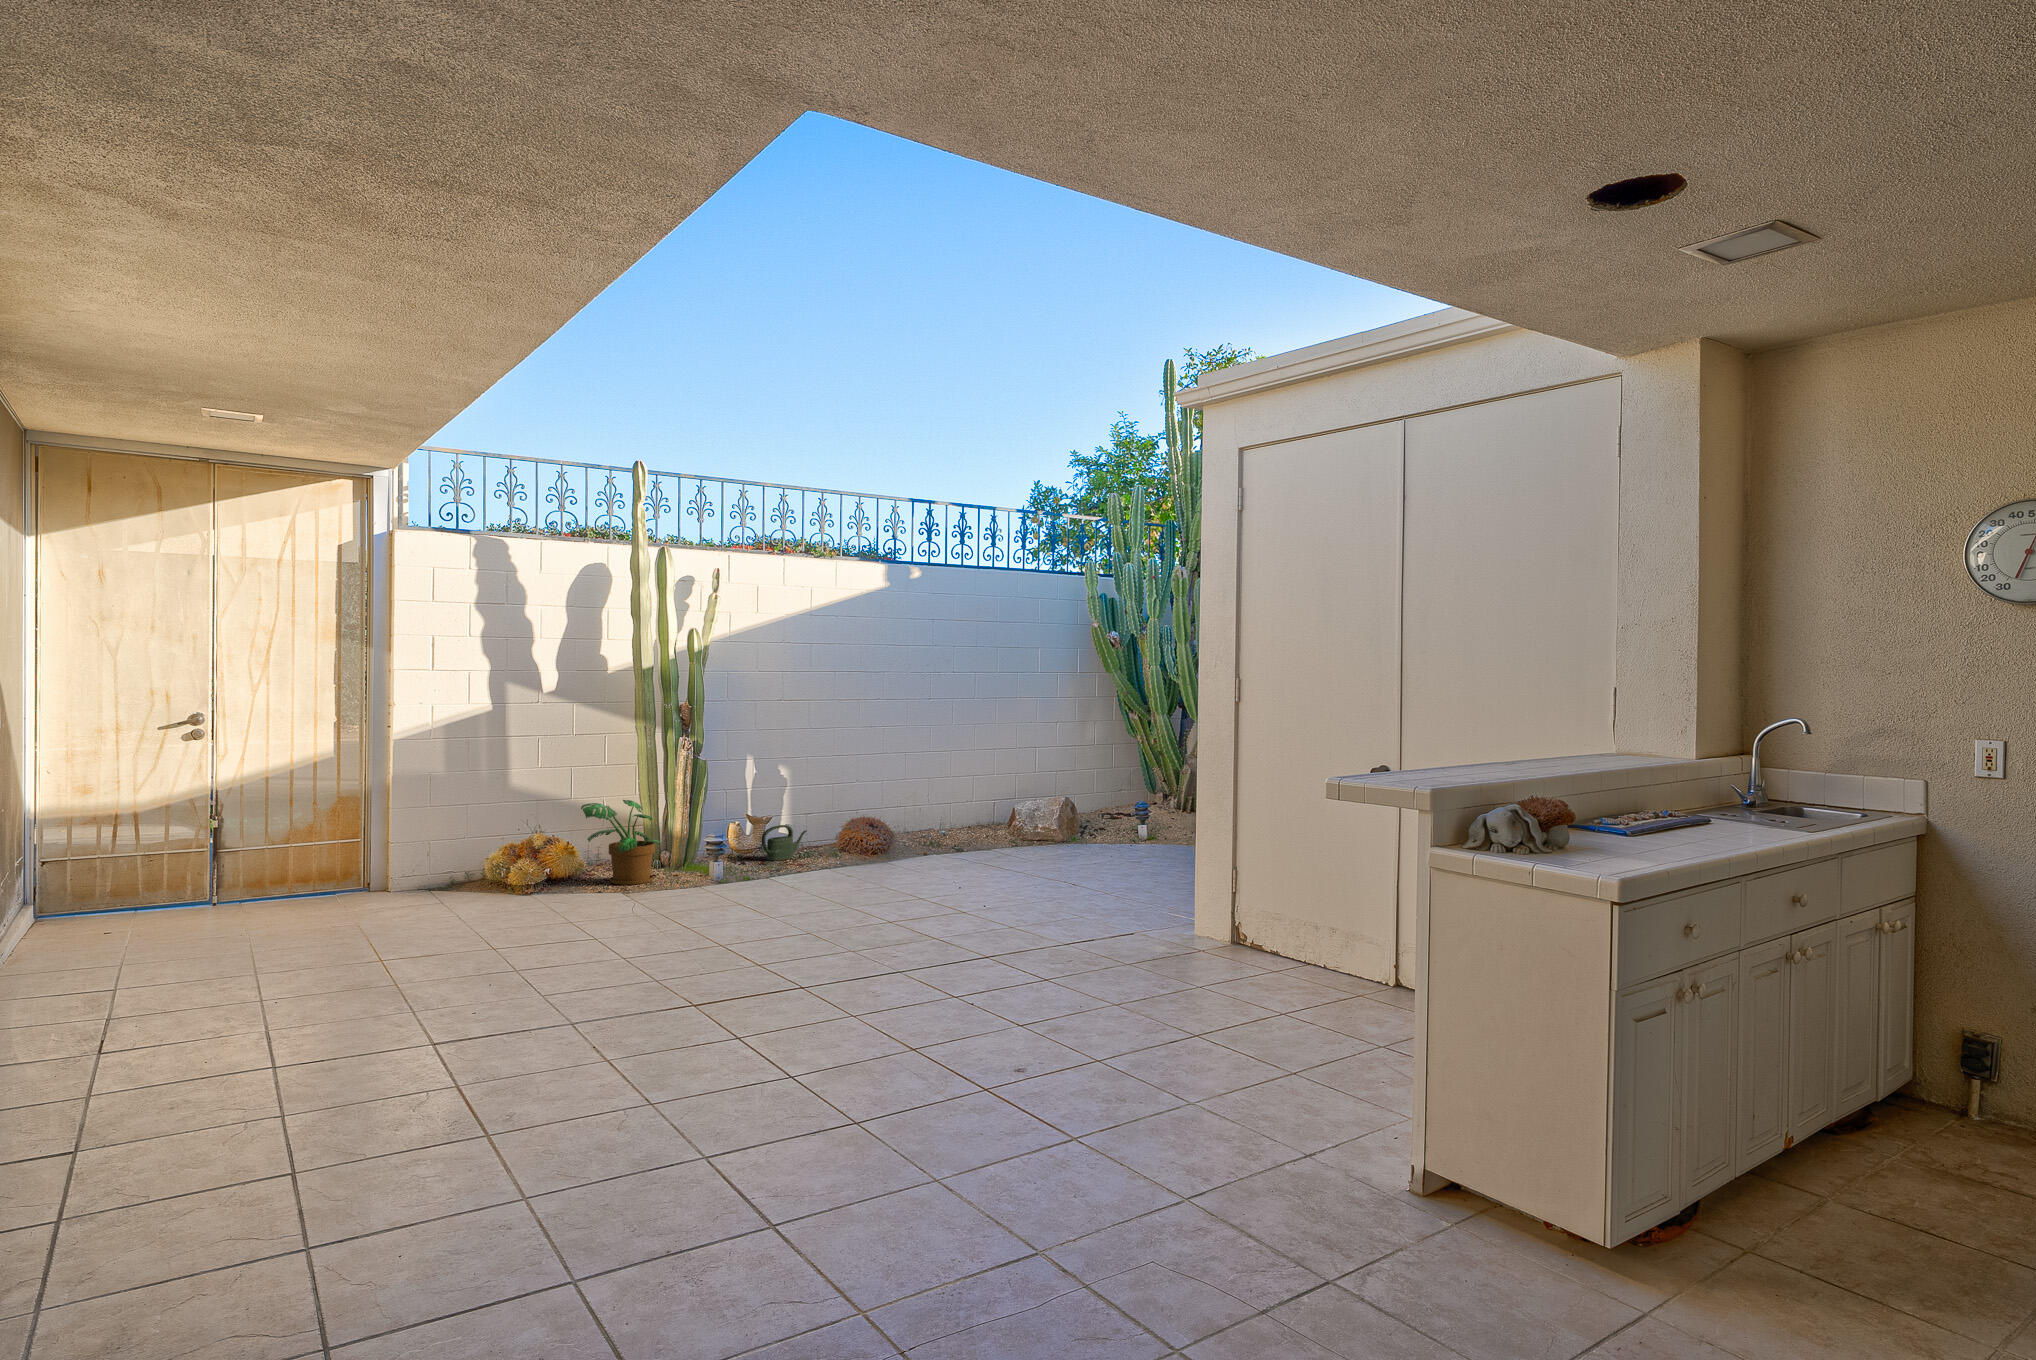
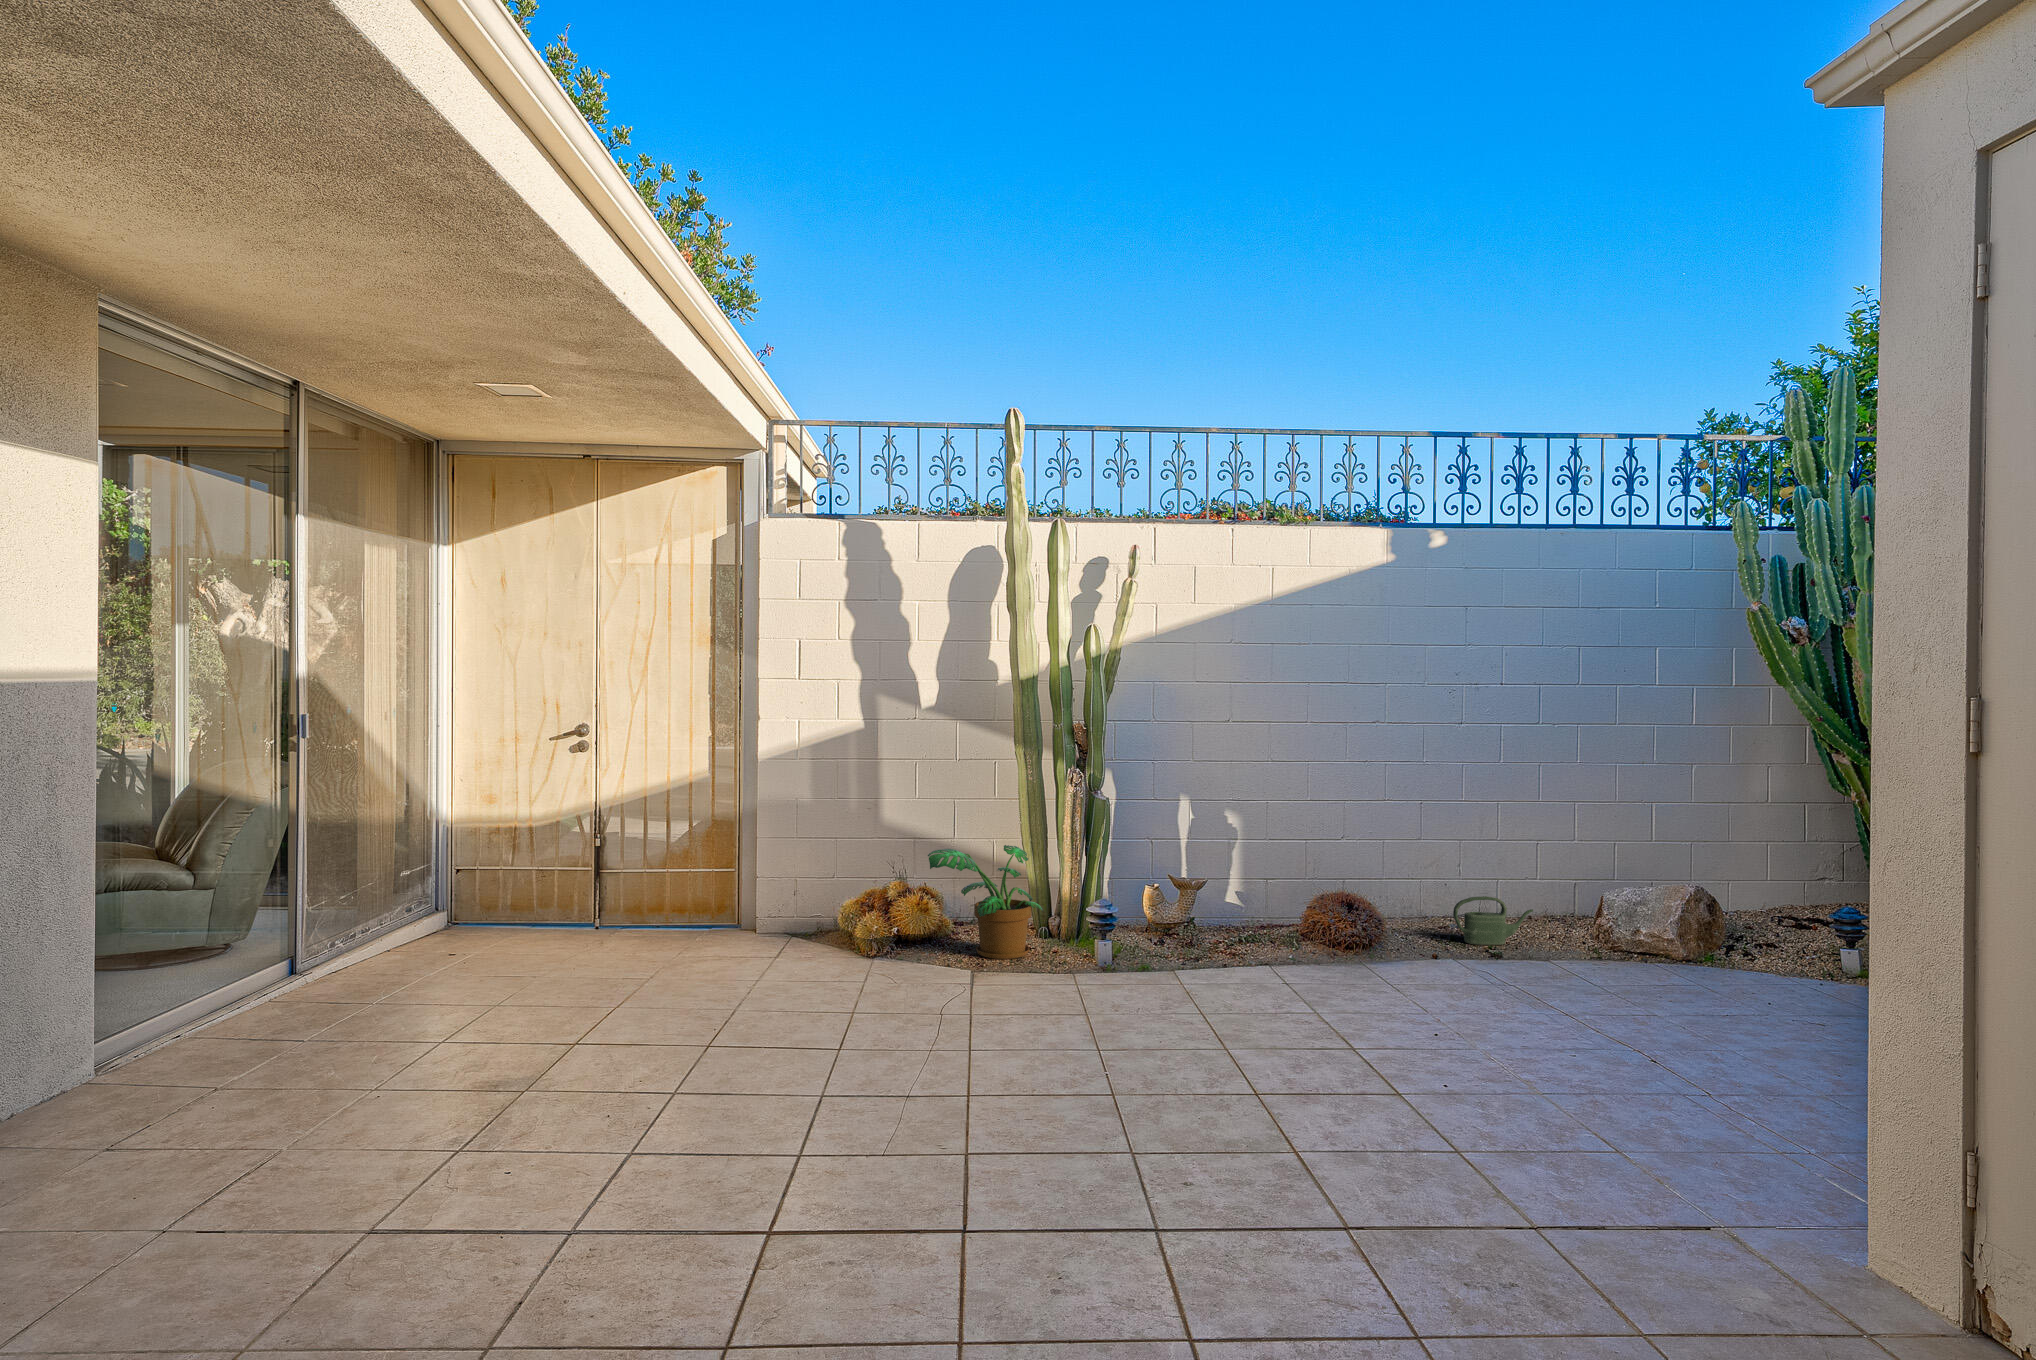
watering can: present [761,825,807,861] -> present [1453,896,1533,945]

